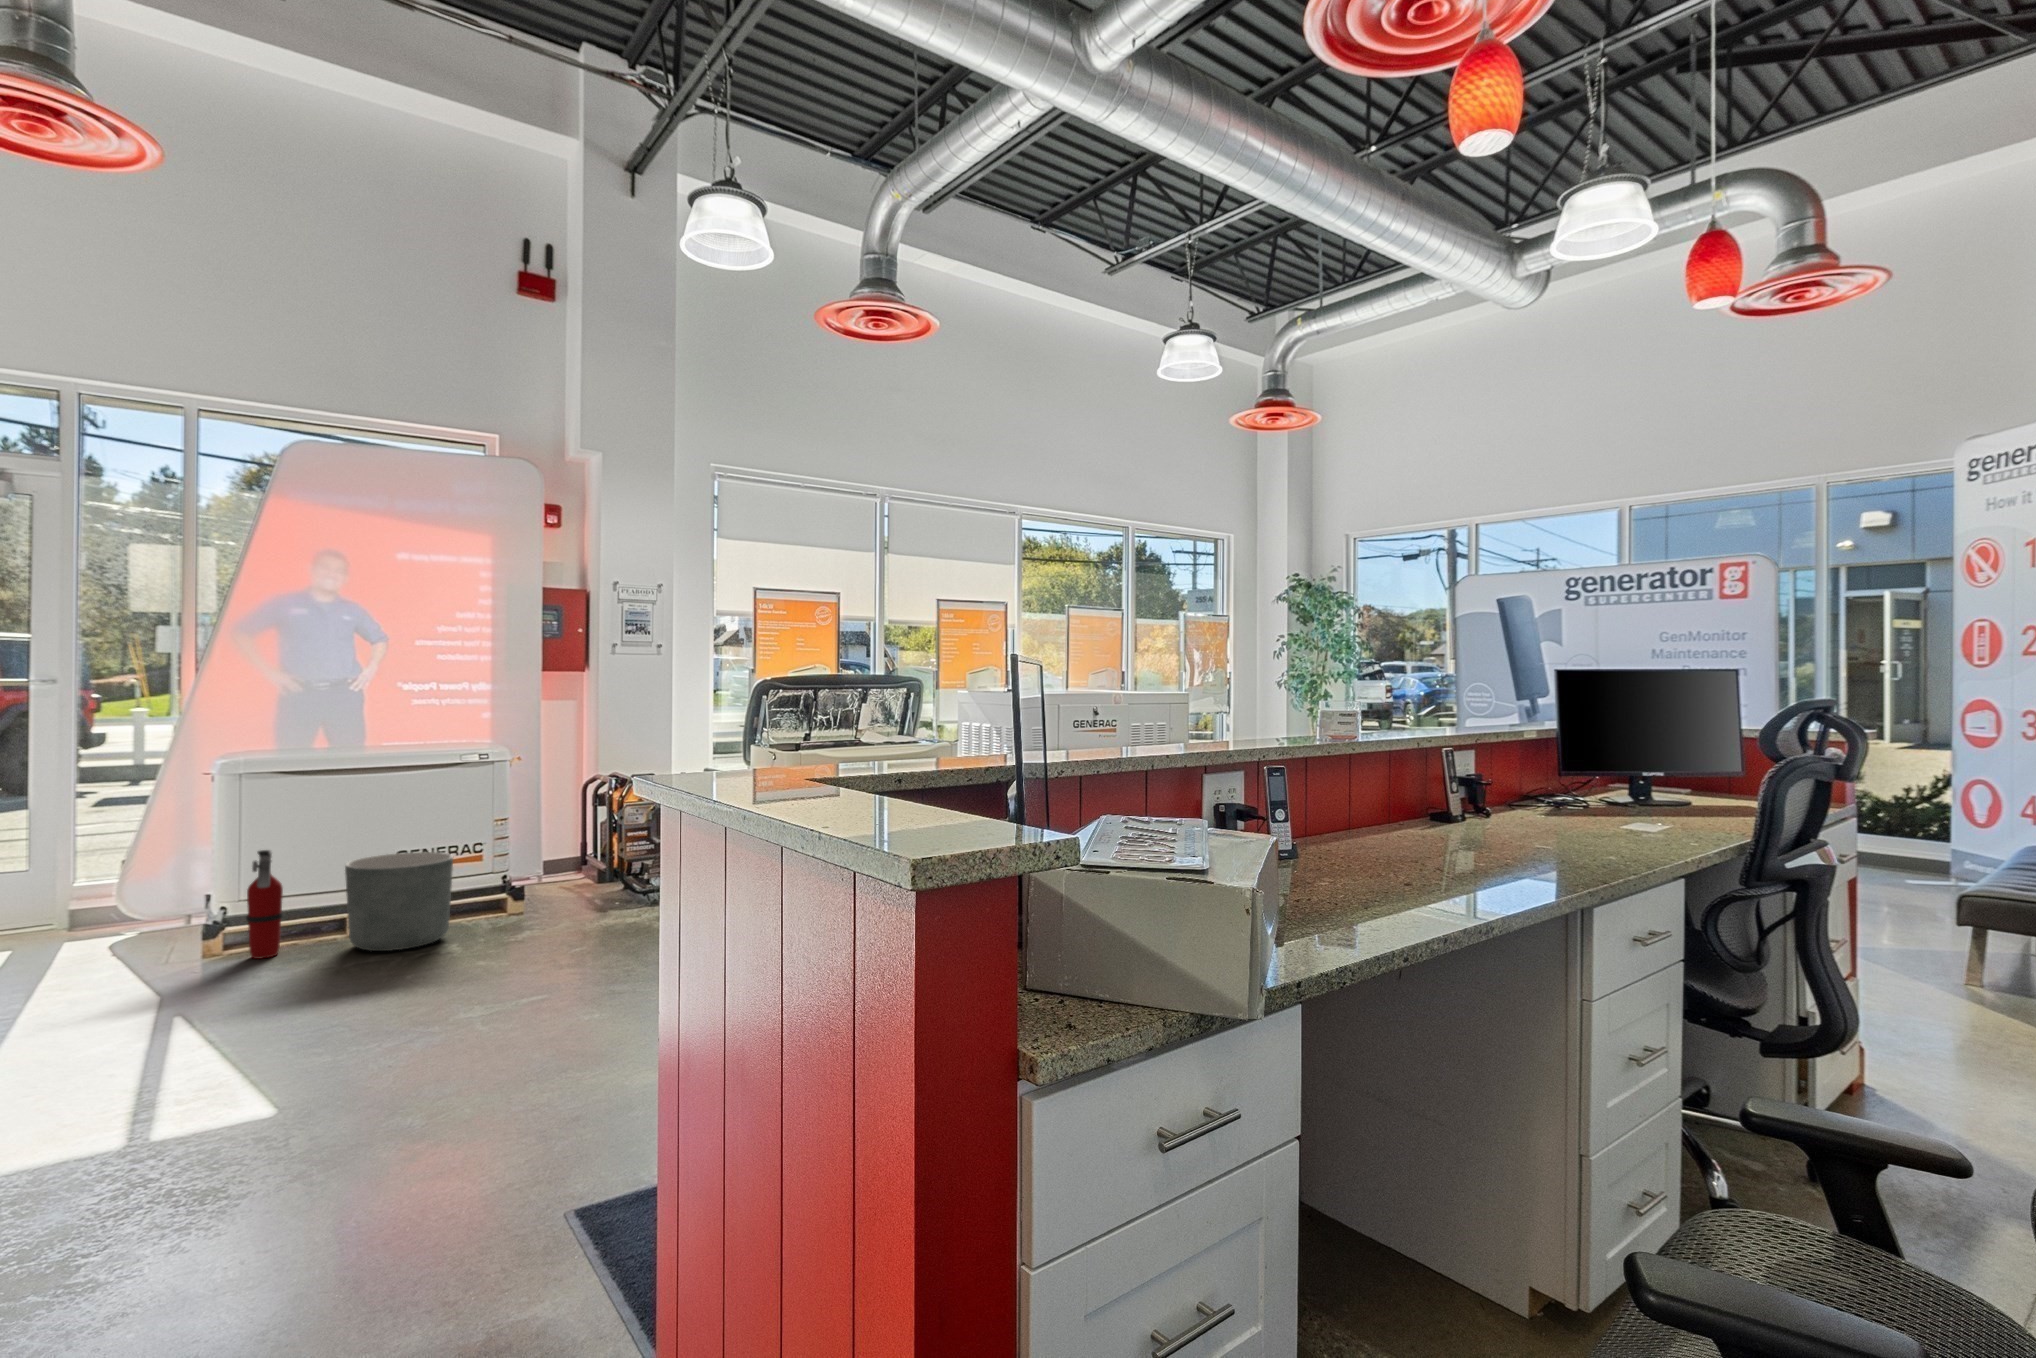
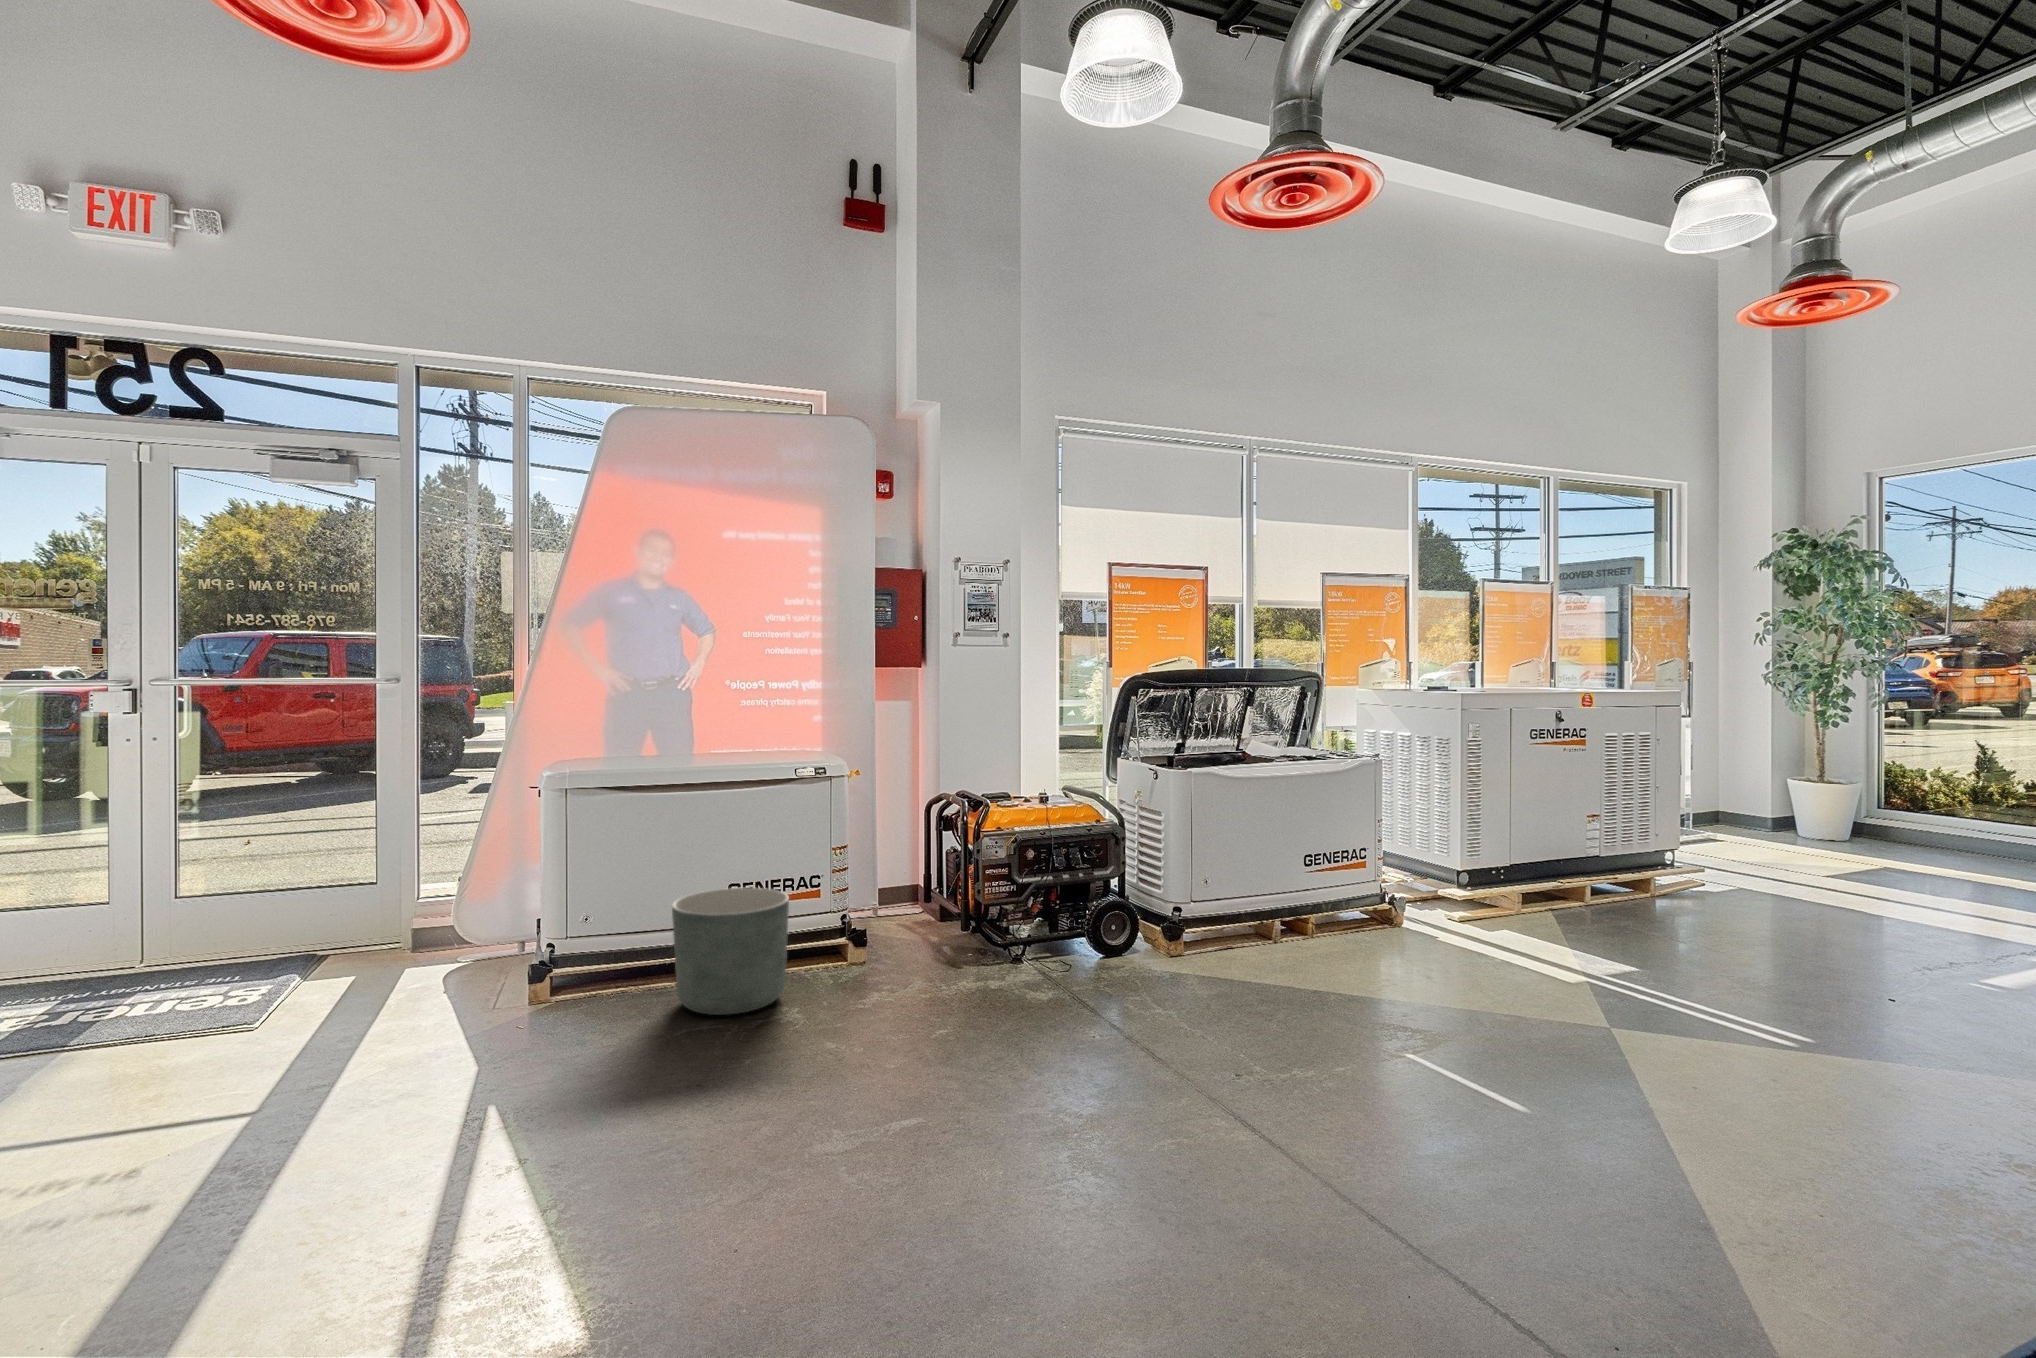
fire extinguisher: present [246,850,283,959] -> none [569,884,608,1015]

